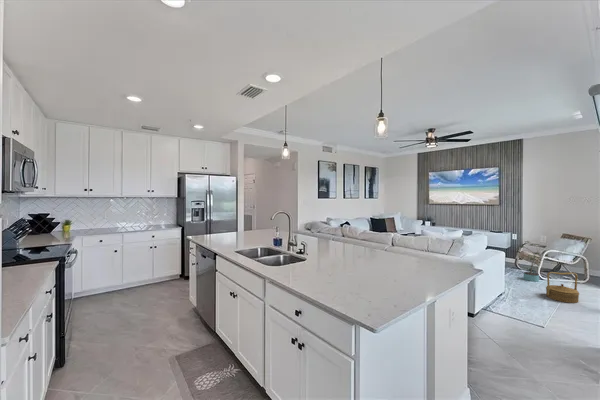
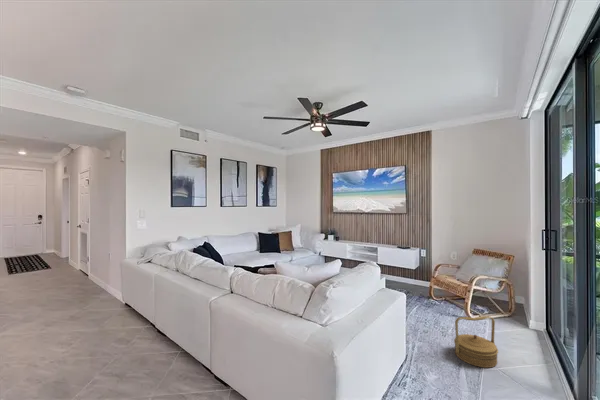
potted plant: present [521,241,549,282] -> none [424,264,460,321]

